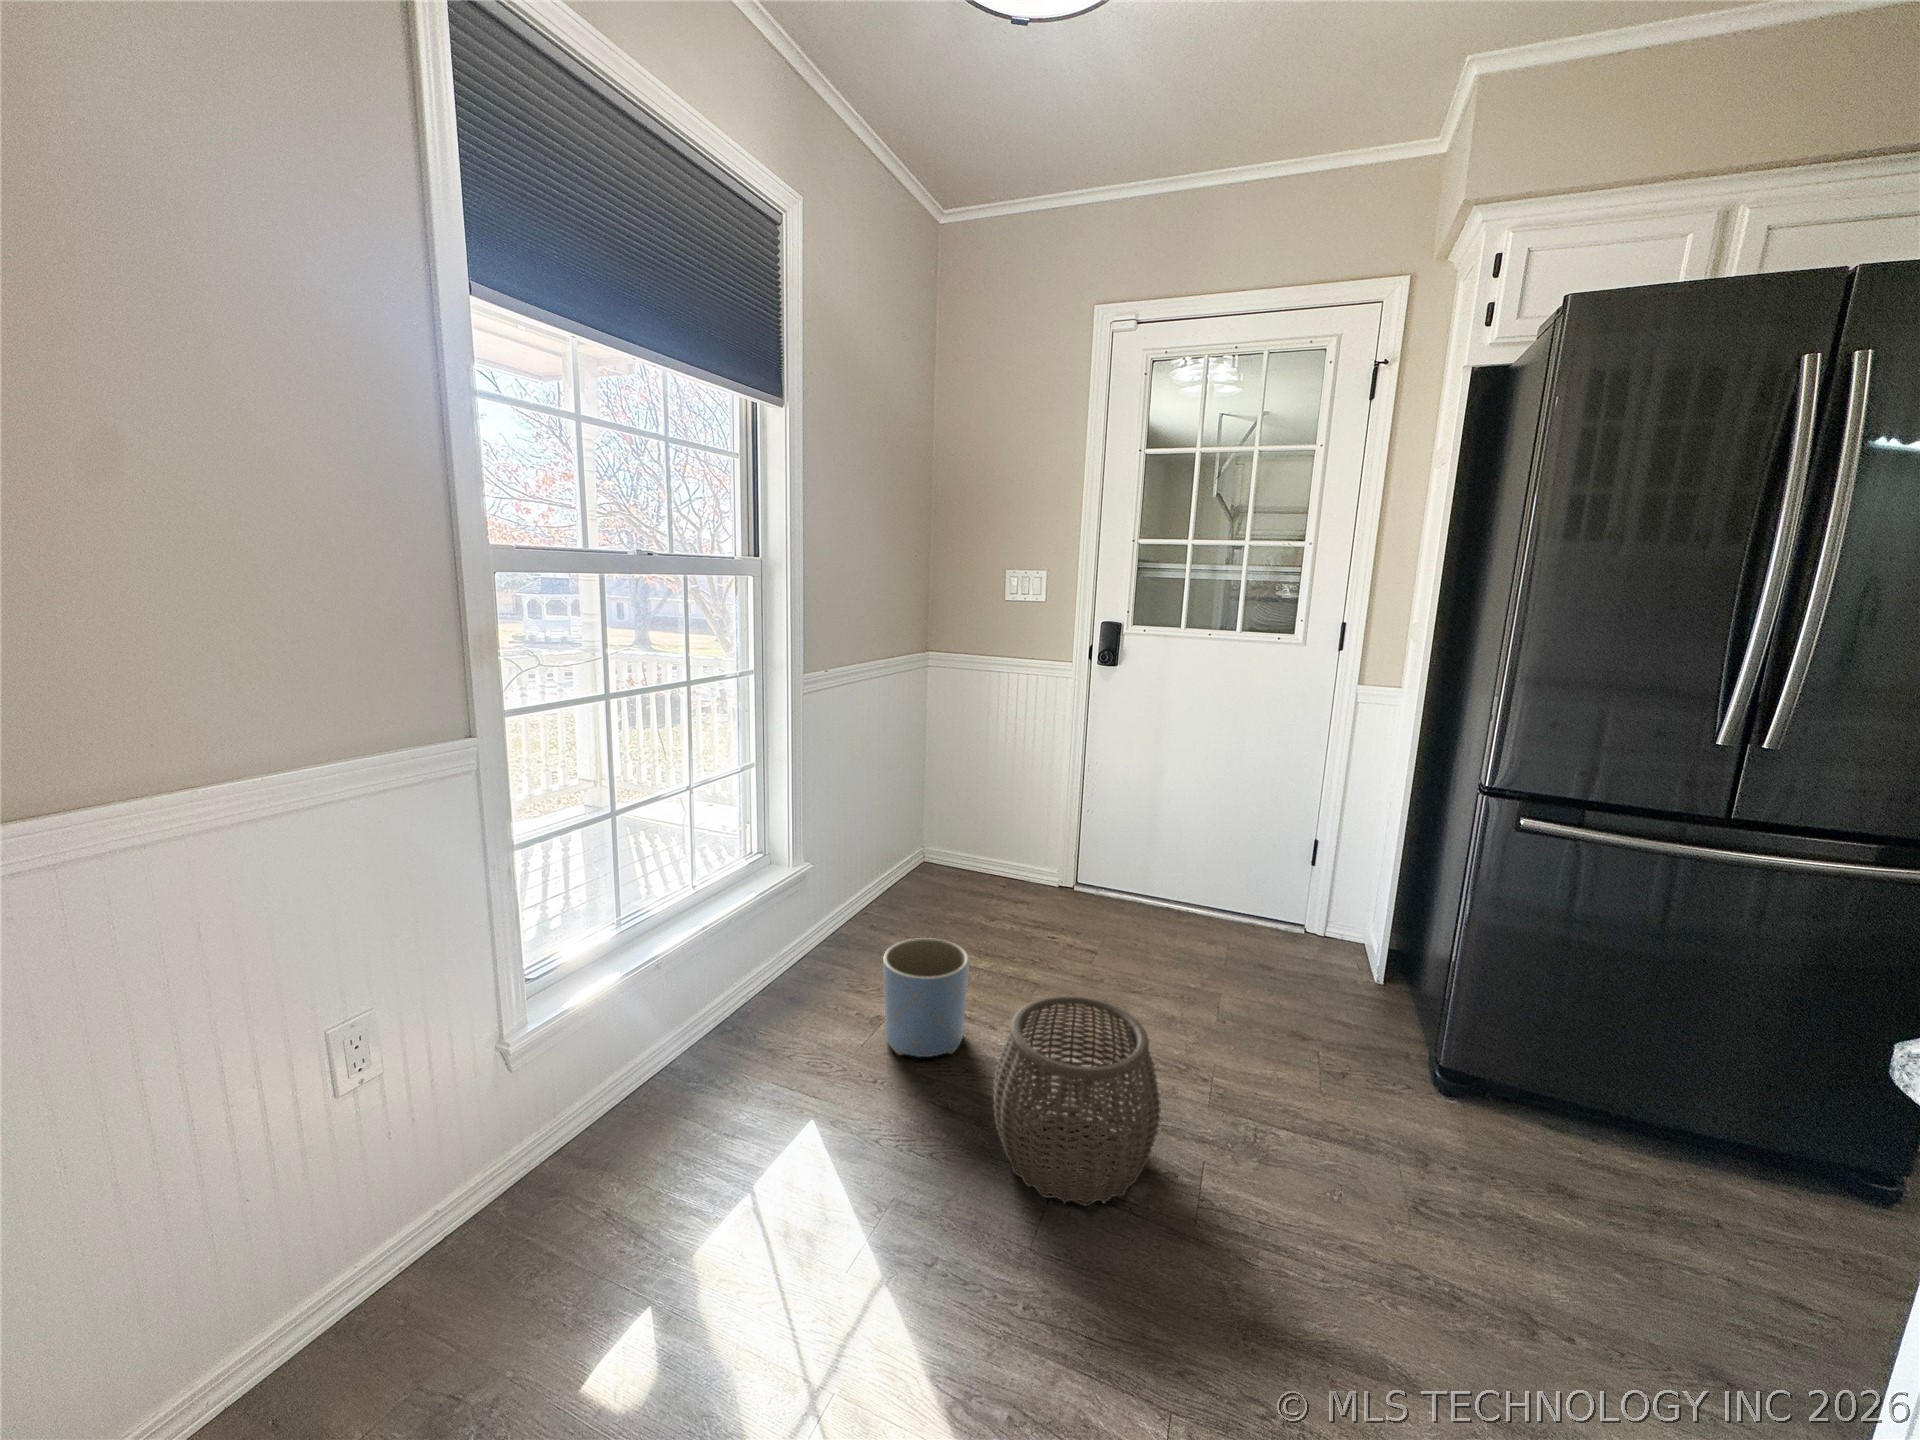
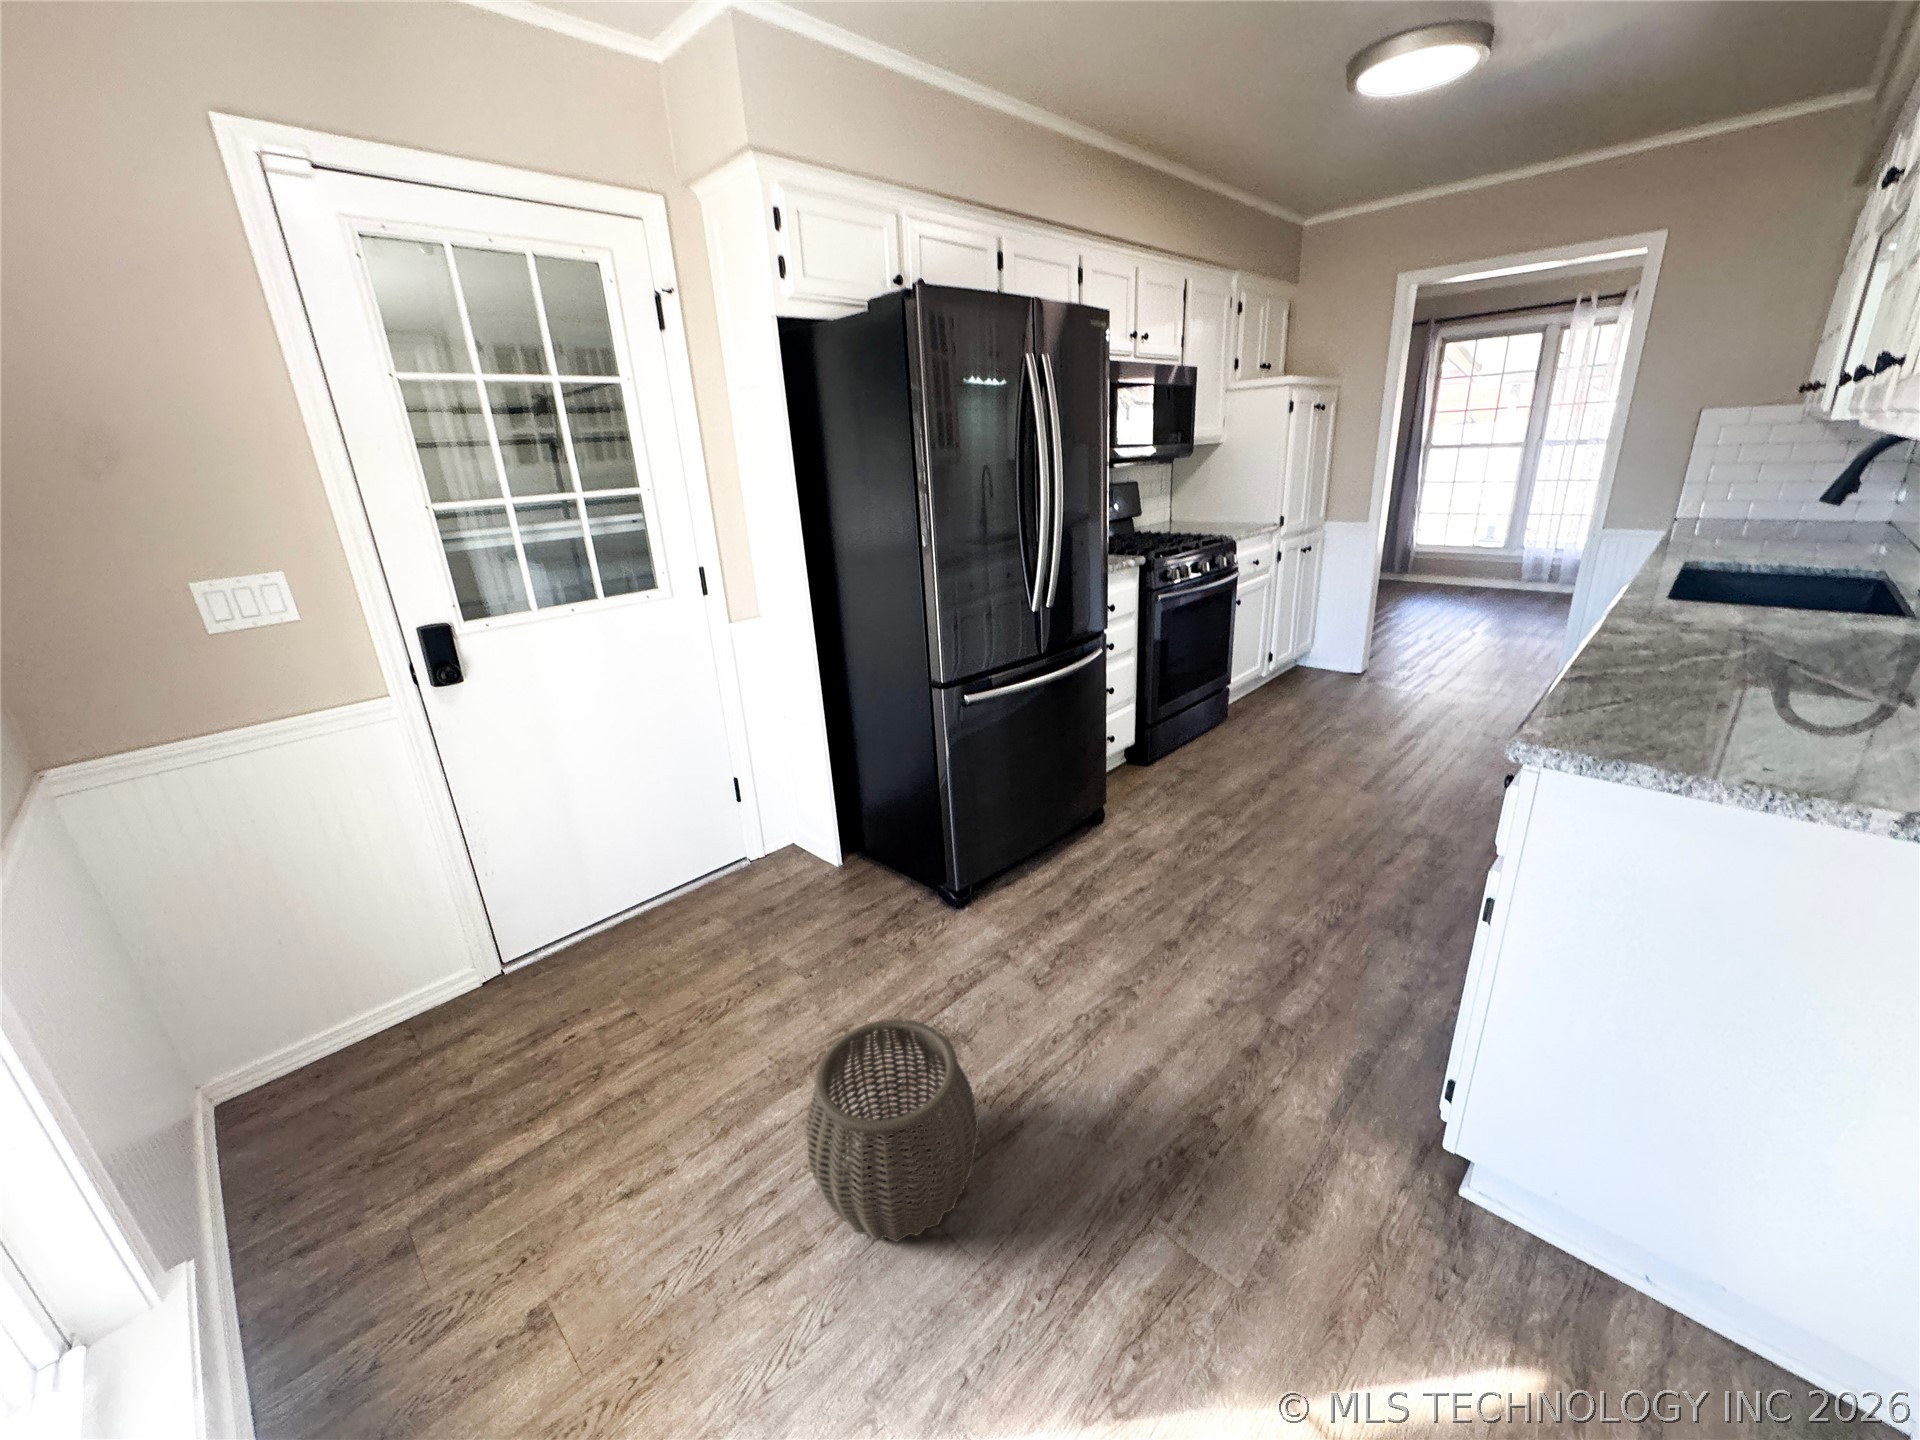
planter: present [883,938,969,1057] -> none [531,1123,681,1317]

